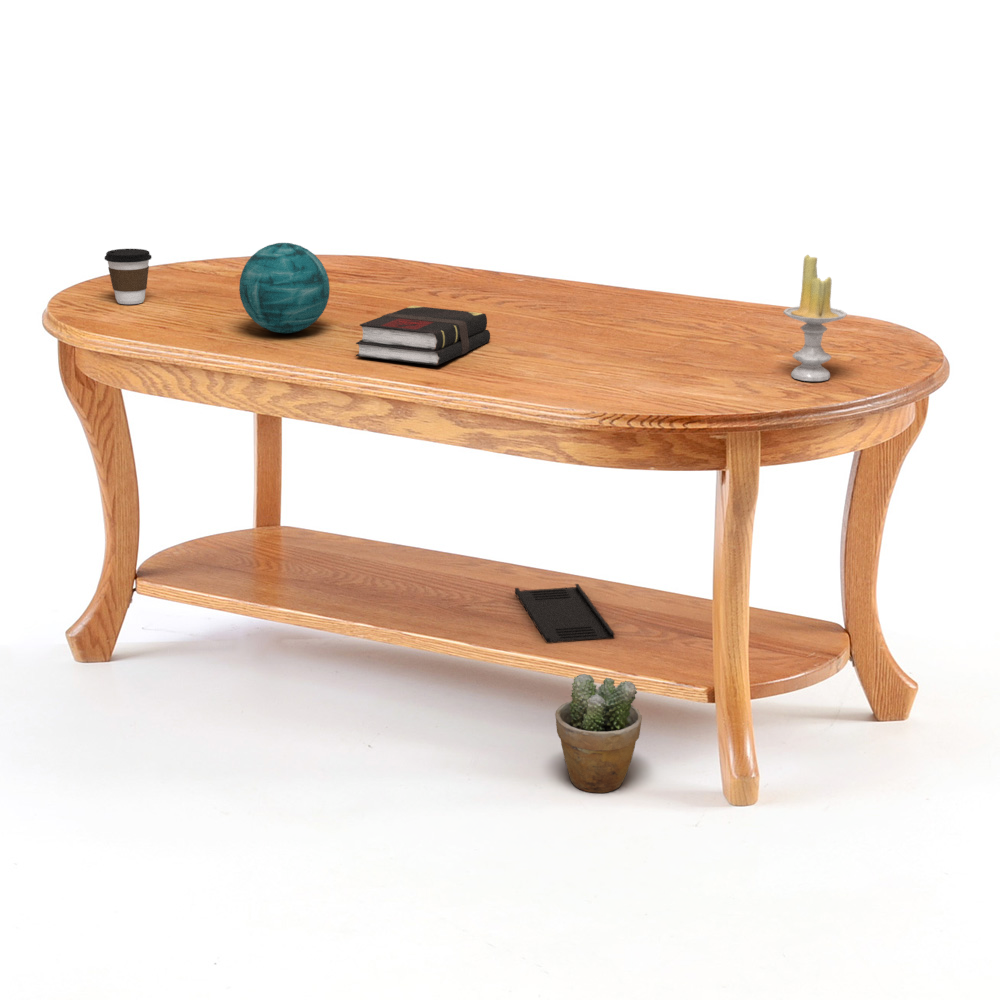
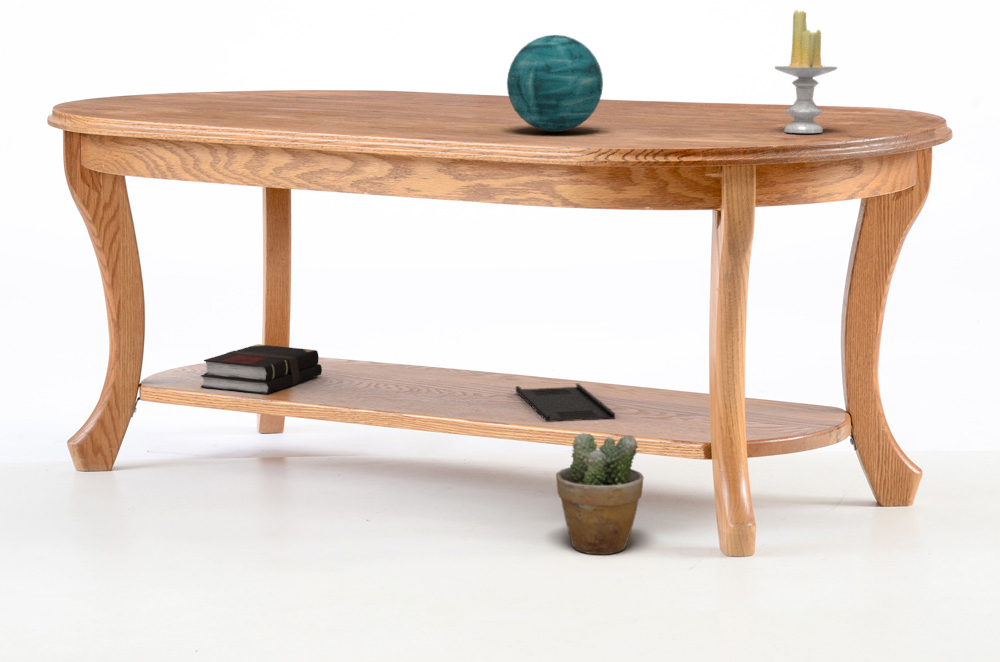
decorative orb: present [239,243,330,333] -> present [507,35,603,132]
coffee cup: present [105,249,152,304] -> none [114,58,160,108]
book: present [356,306,490,365] -> present [201,344,322,394]

